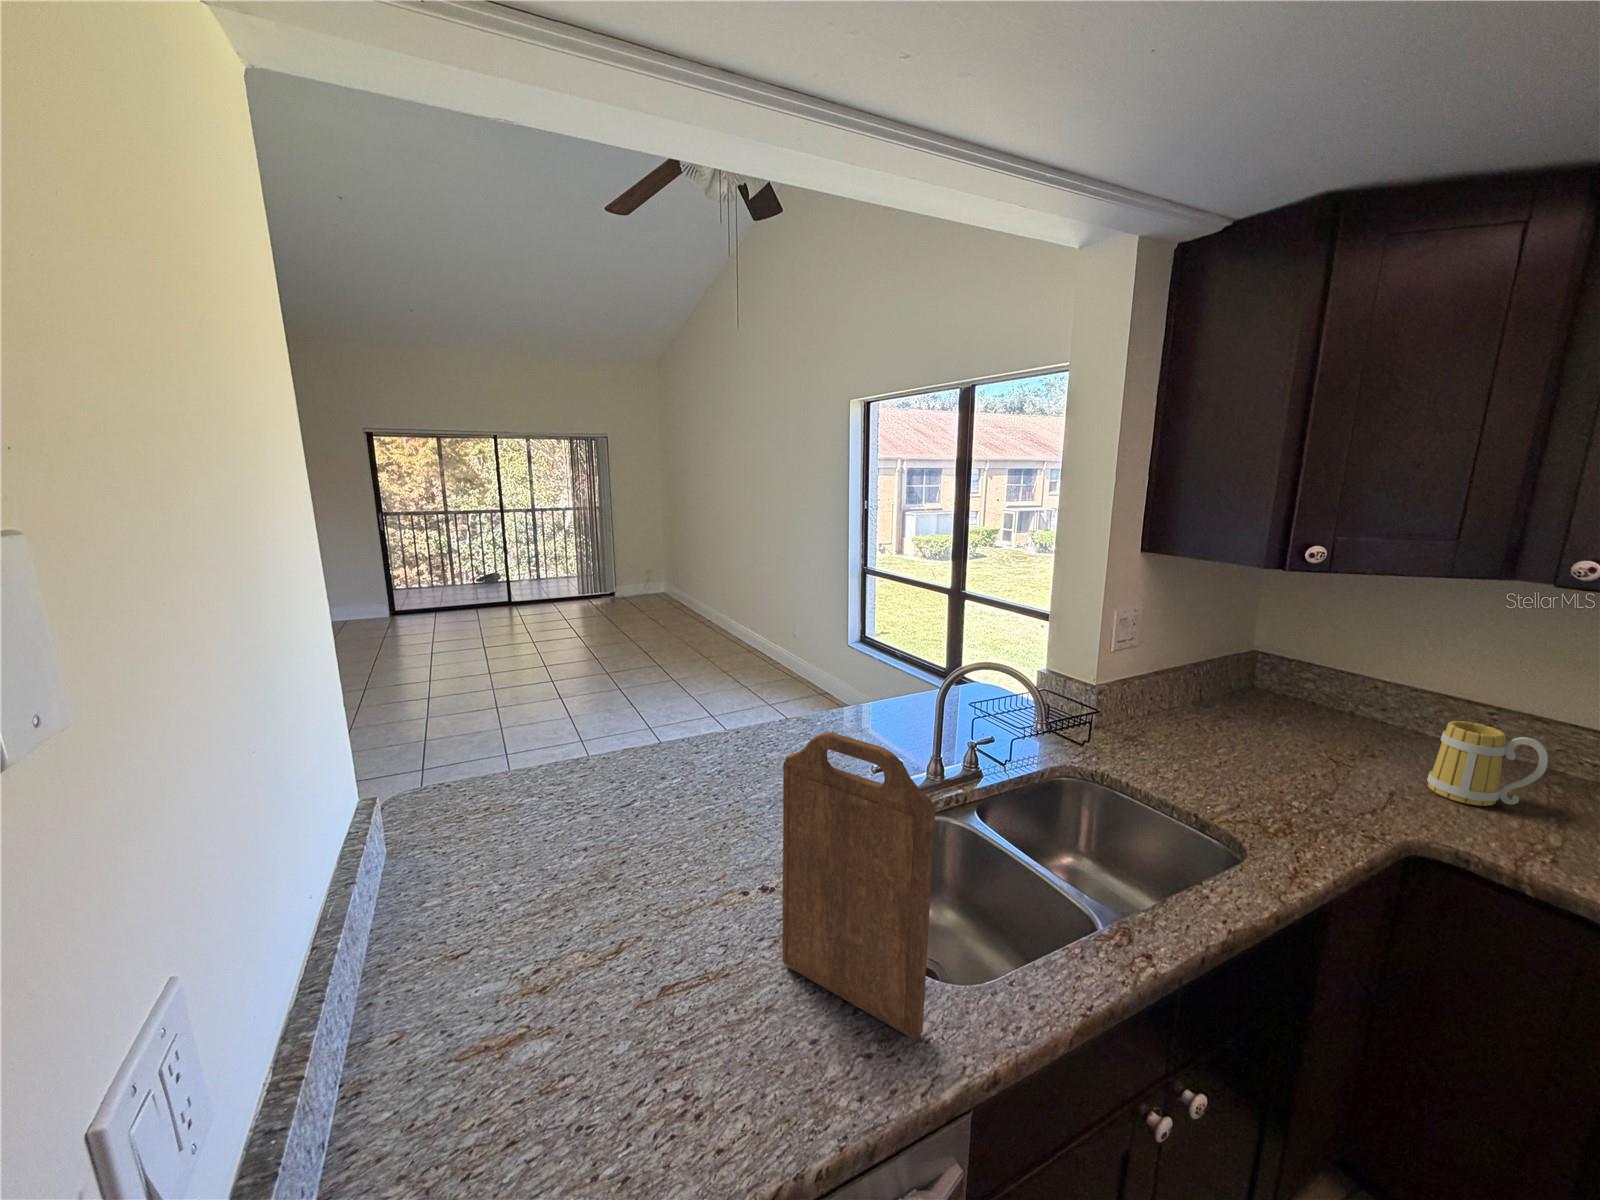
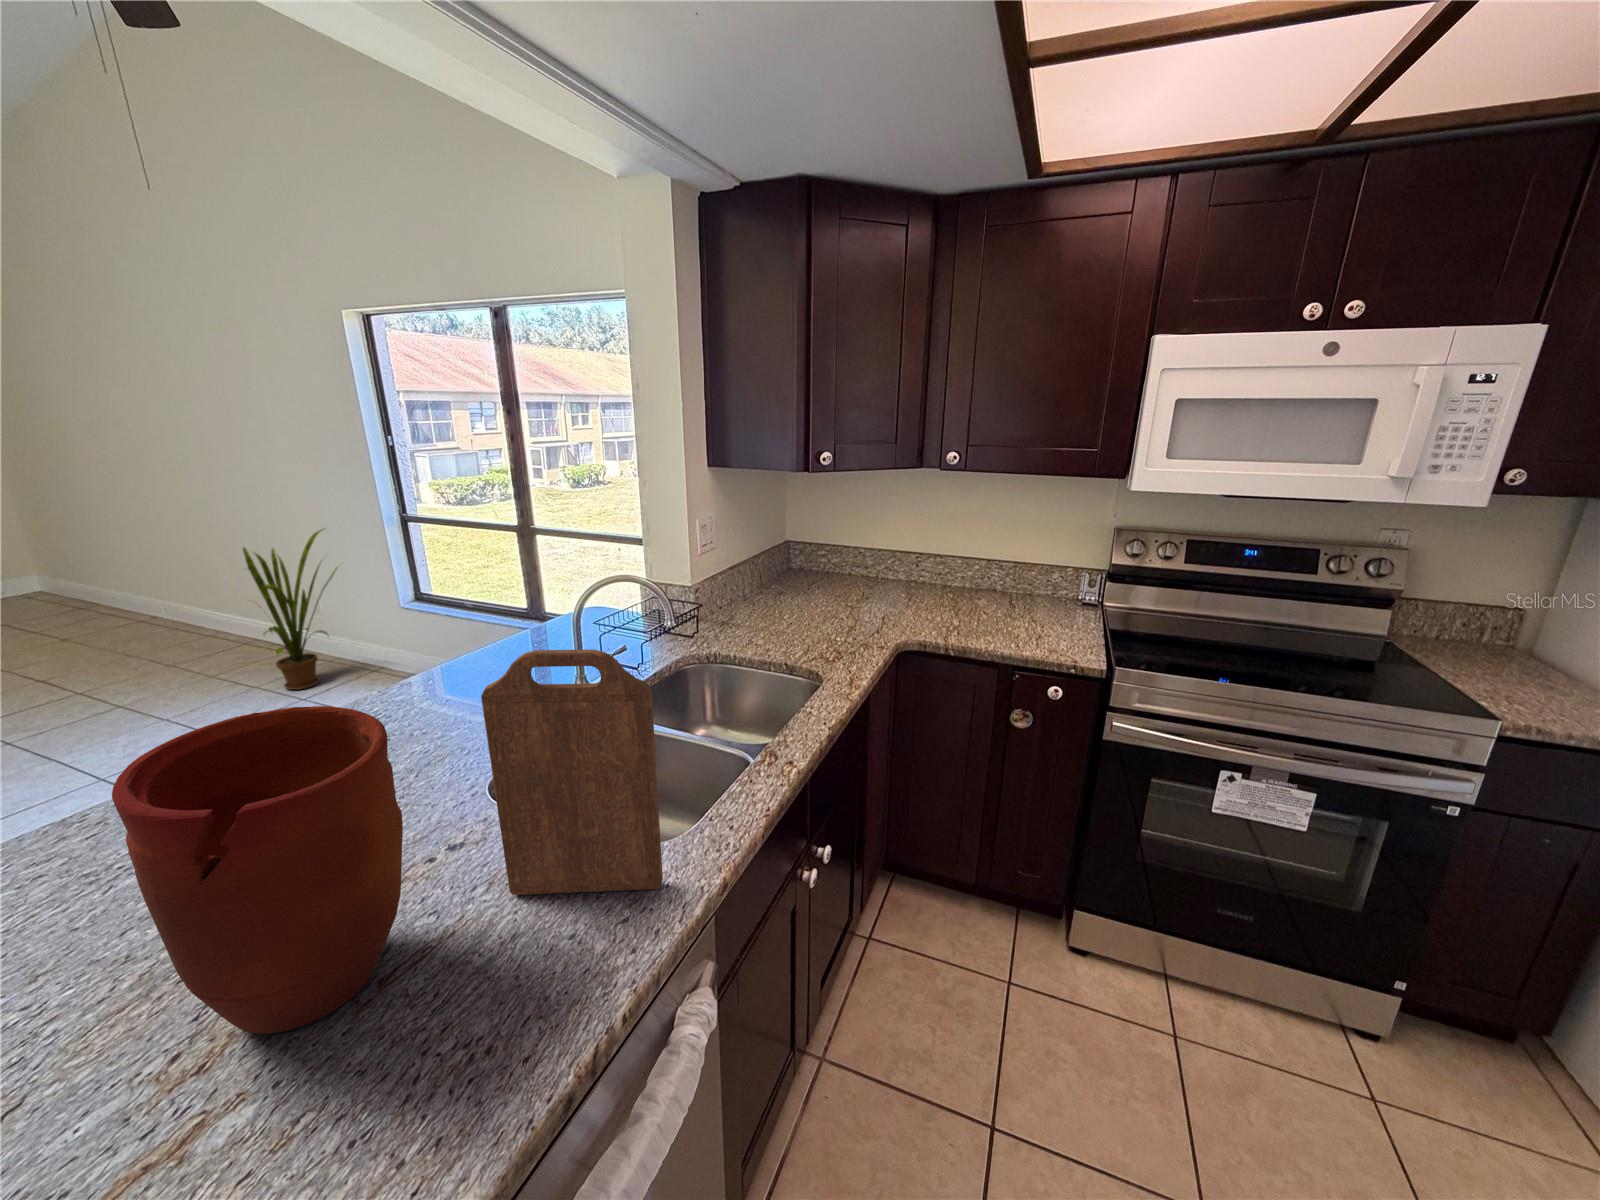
house plant: none [745,568,812,695] -> present [243,529,338,690]
mug: present [1427,721,1548,806] -> none [894,566,943,616]
vase: none [536,726,708,996] -> present [112,706,403,1034]

